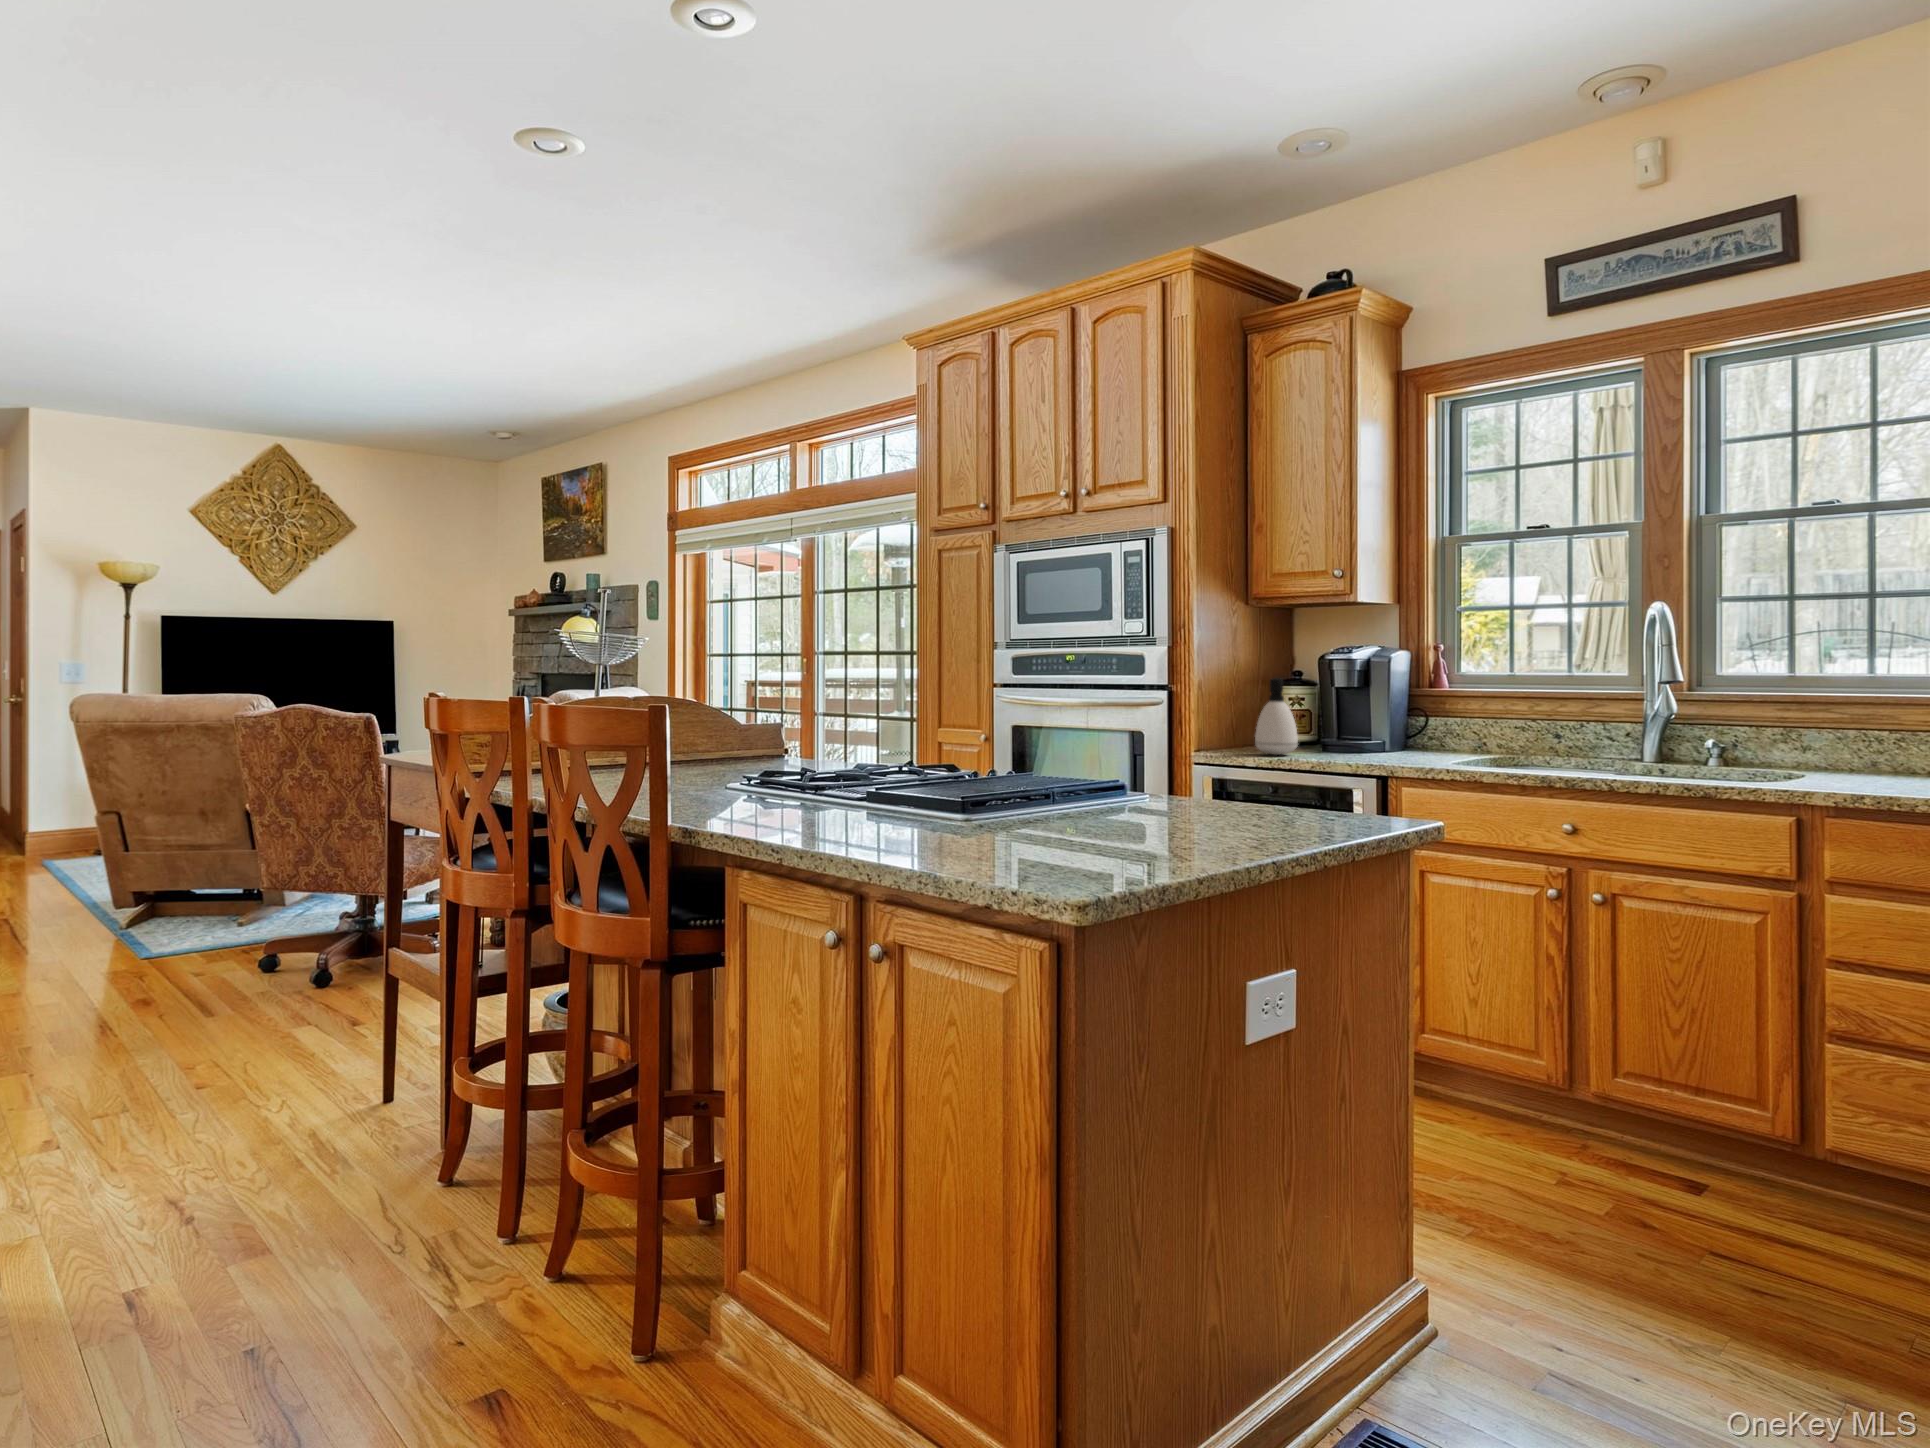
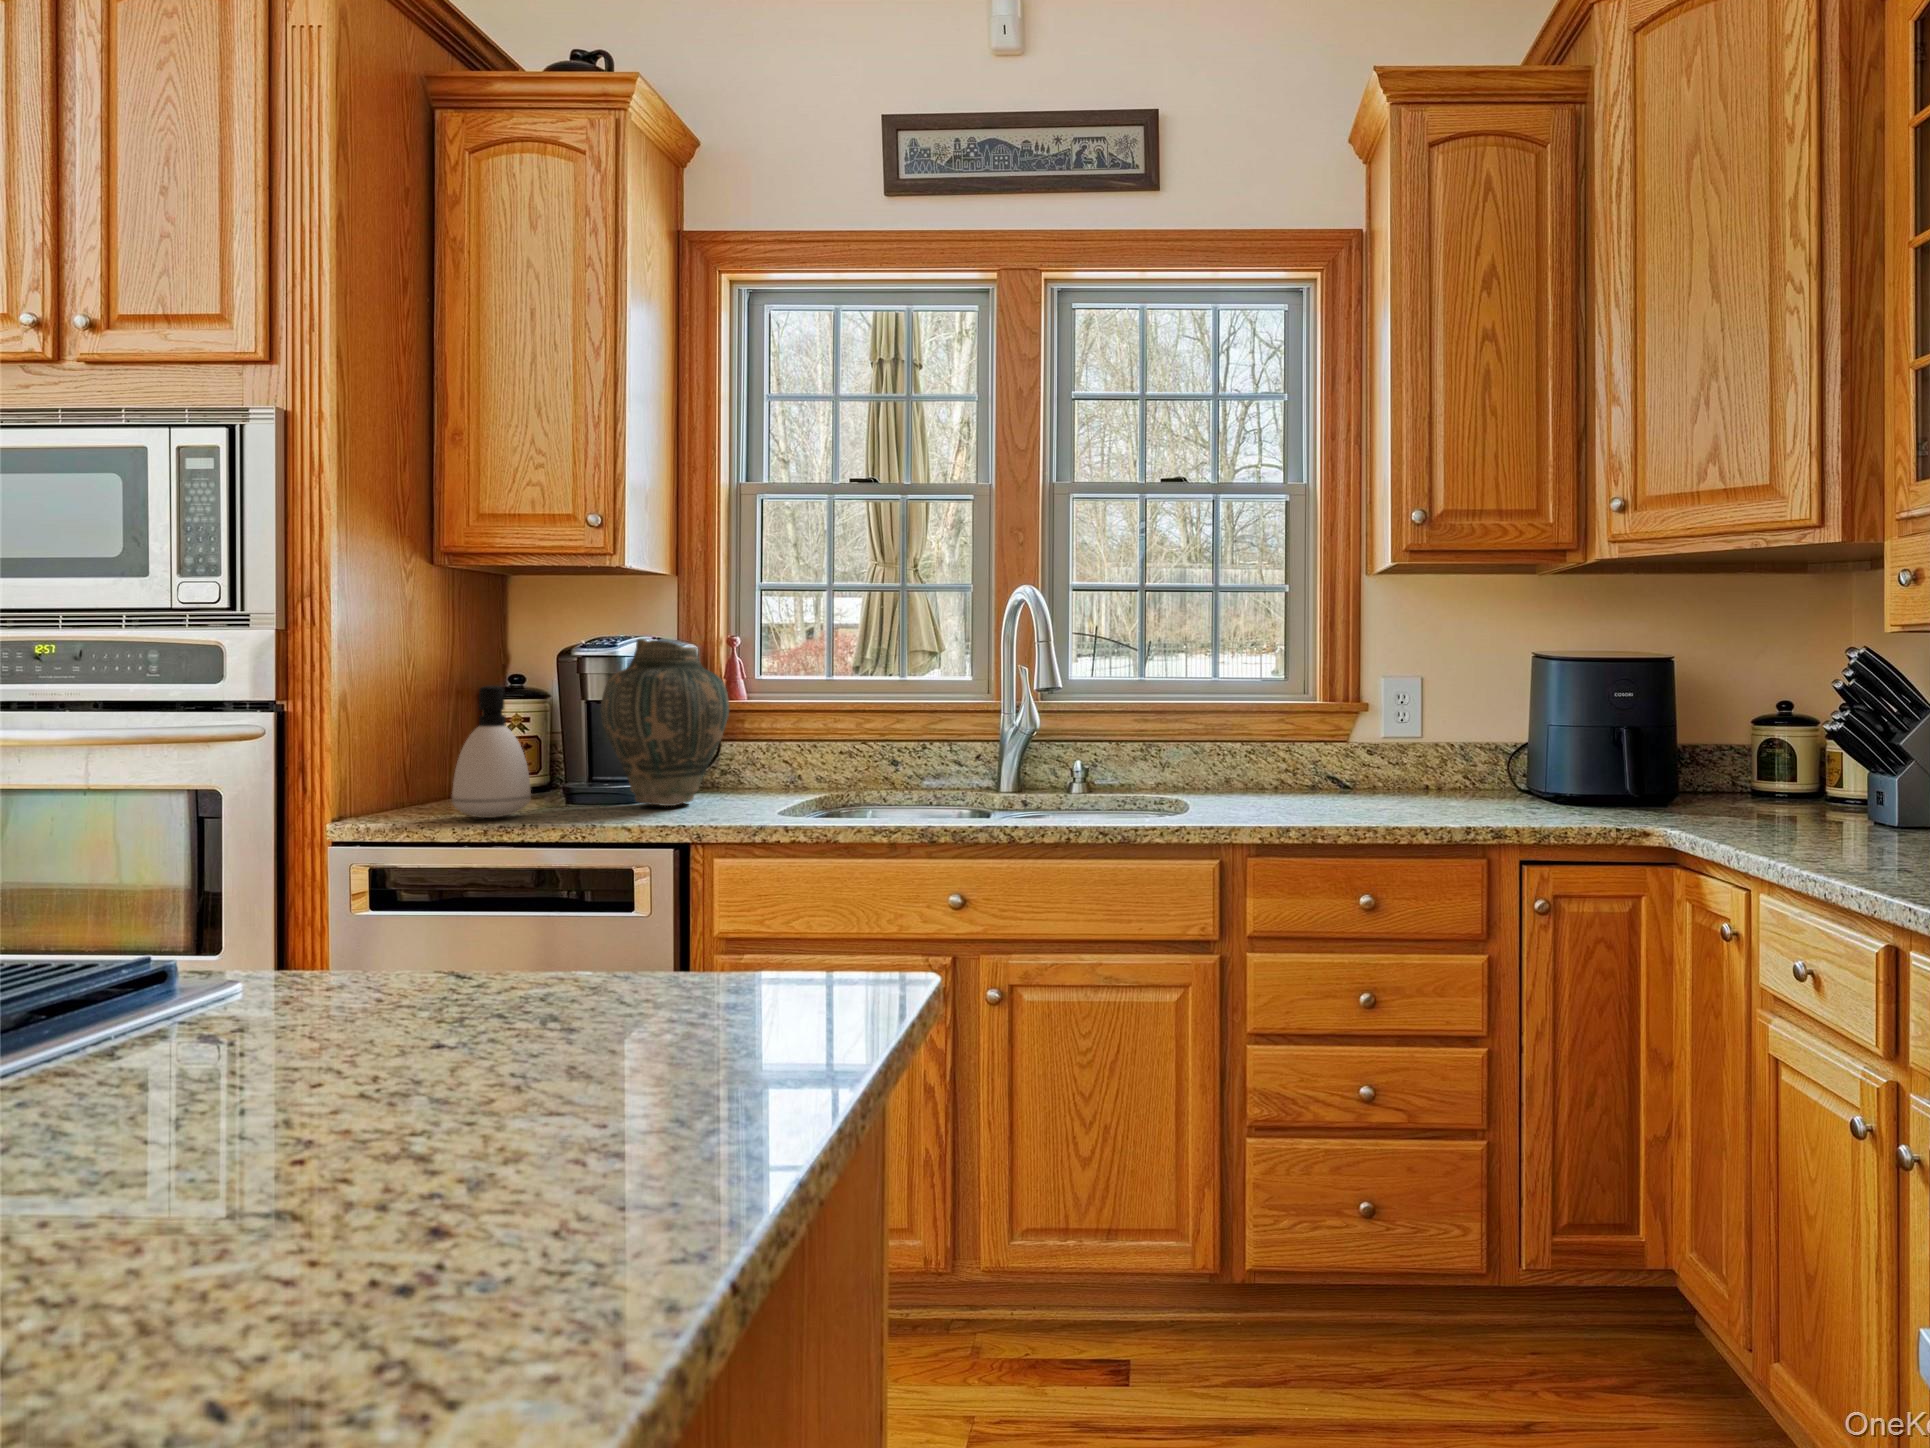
vase: none [1340,649,1424,755] -> present [601,639,729,806]

